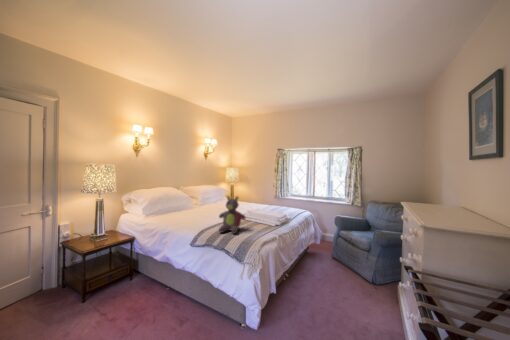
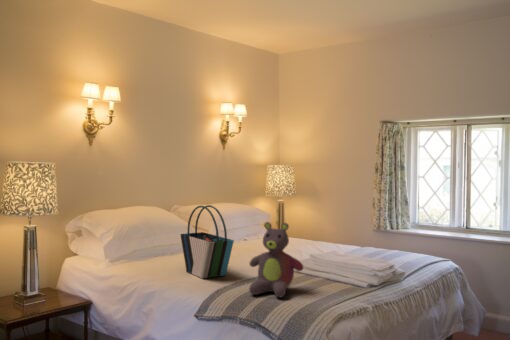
tote bag: none [184,187,211,224] -> present [181,205,234,278]

